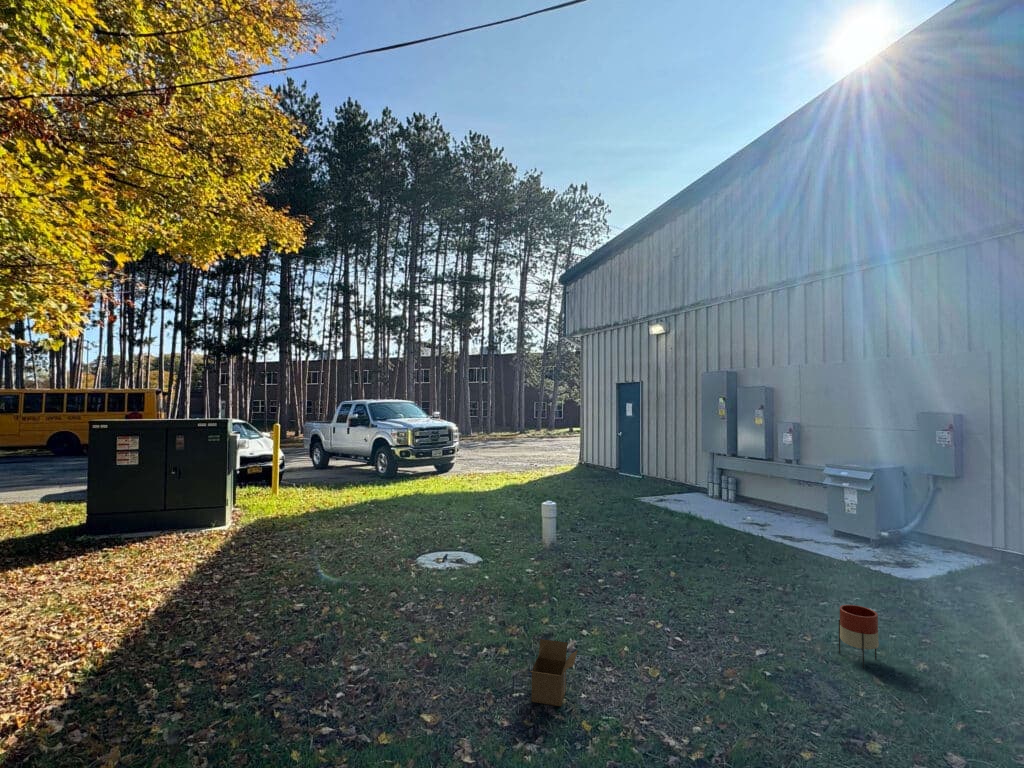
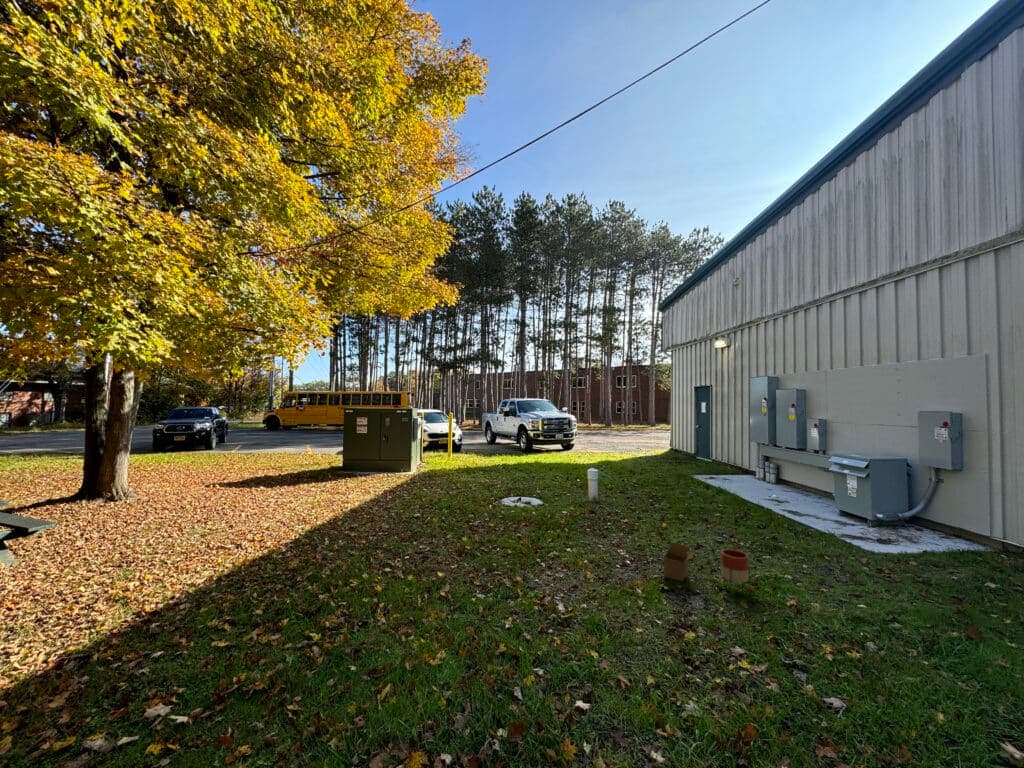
cardboard box: present [530,639,577,706] -> present [664,543,694,581]

